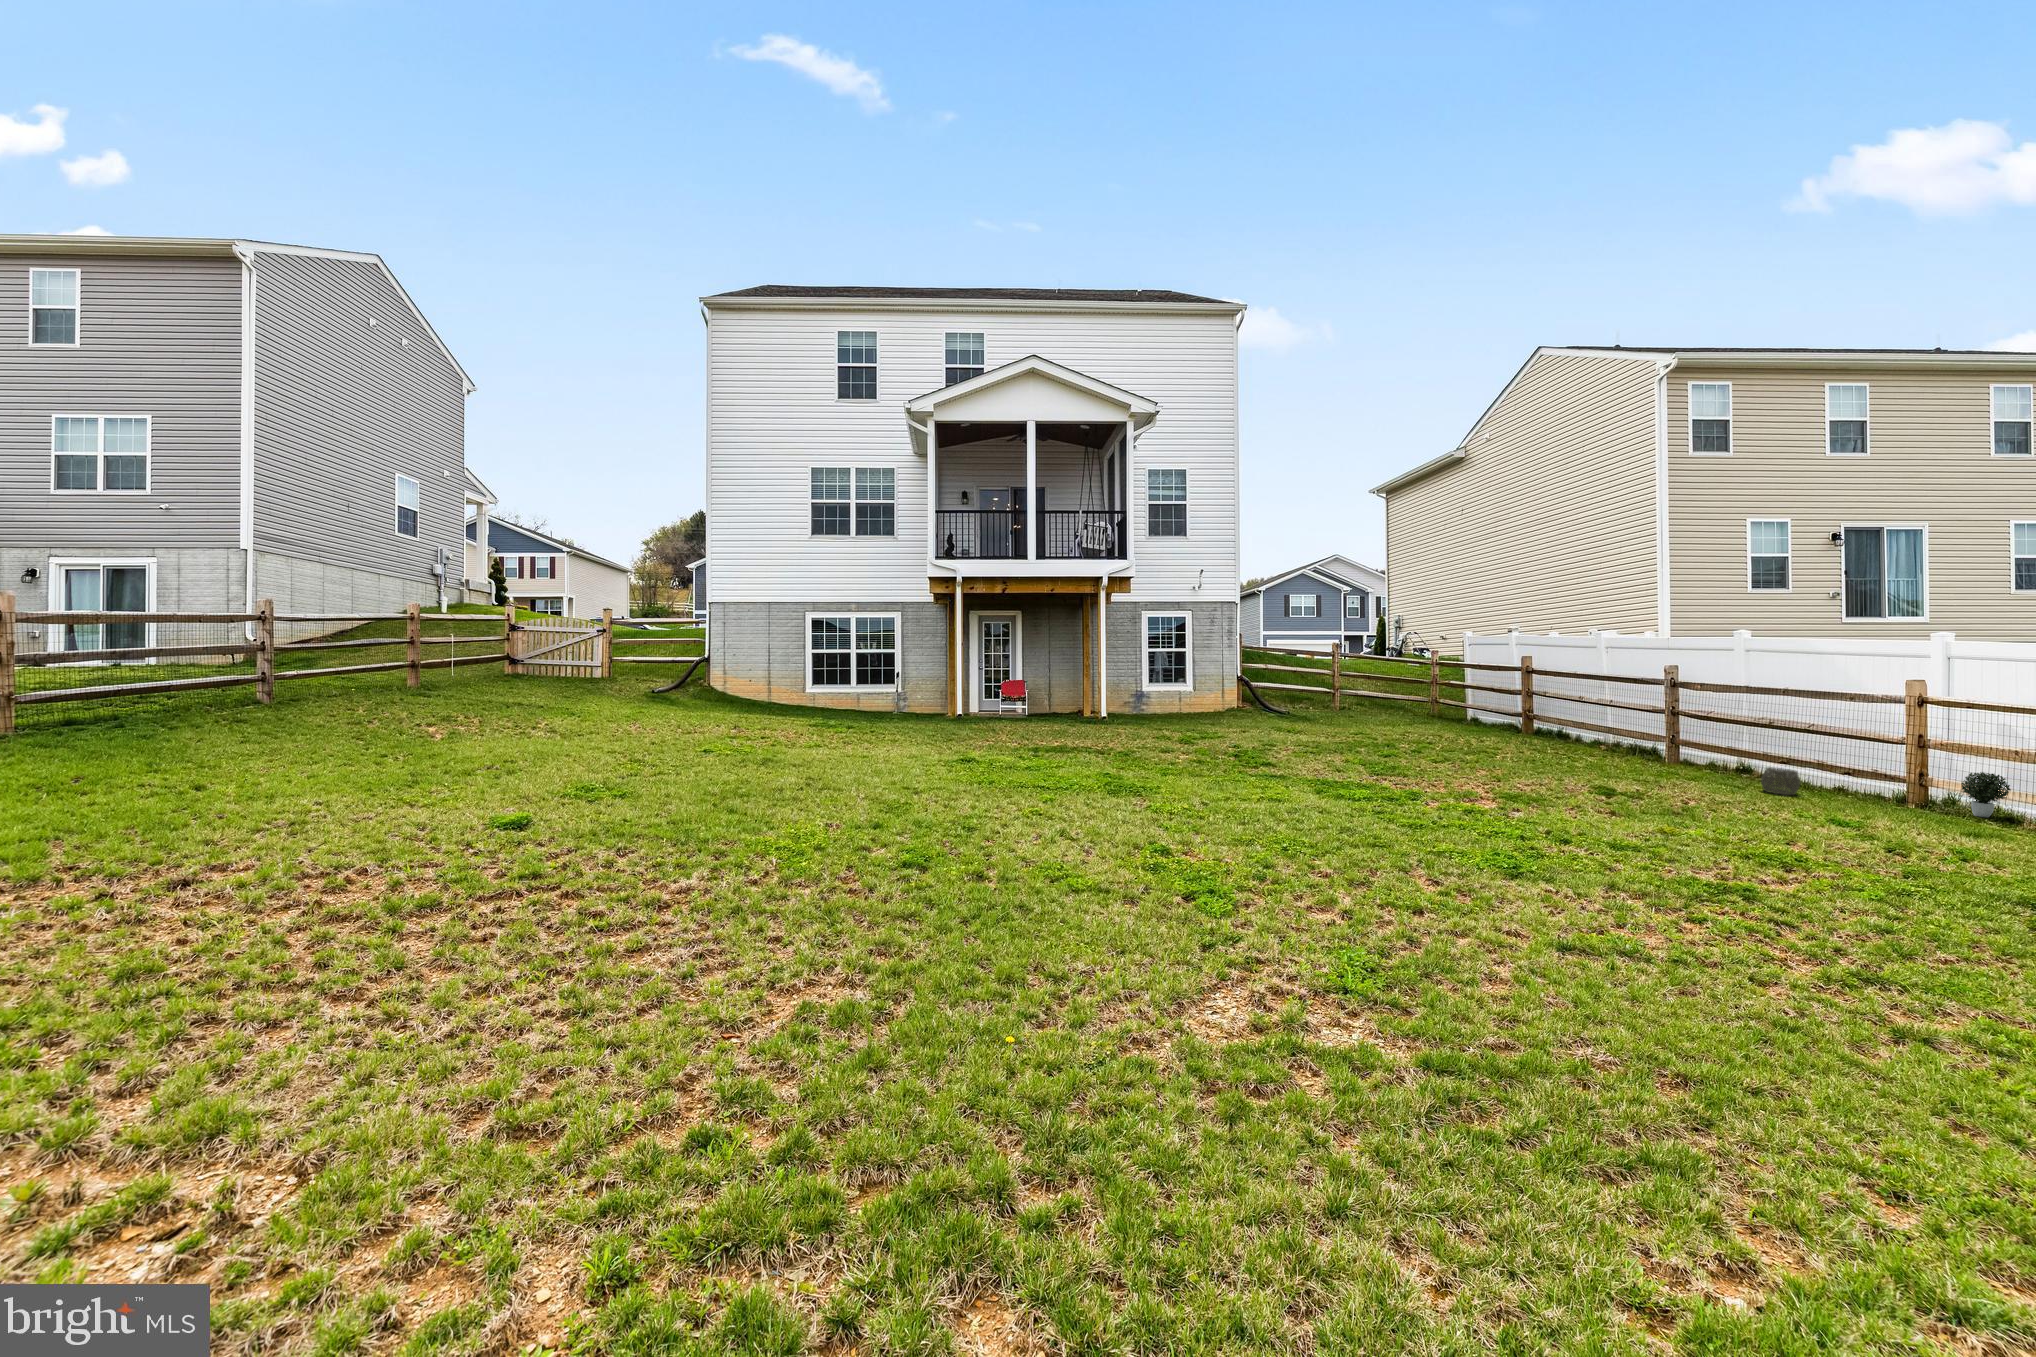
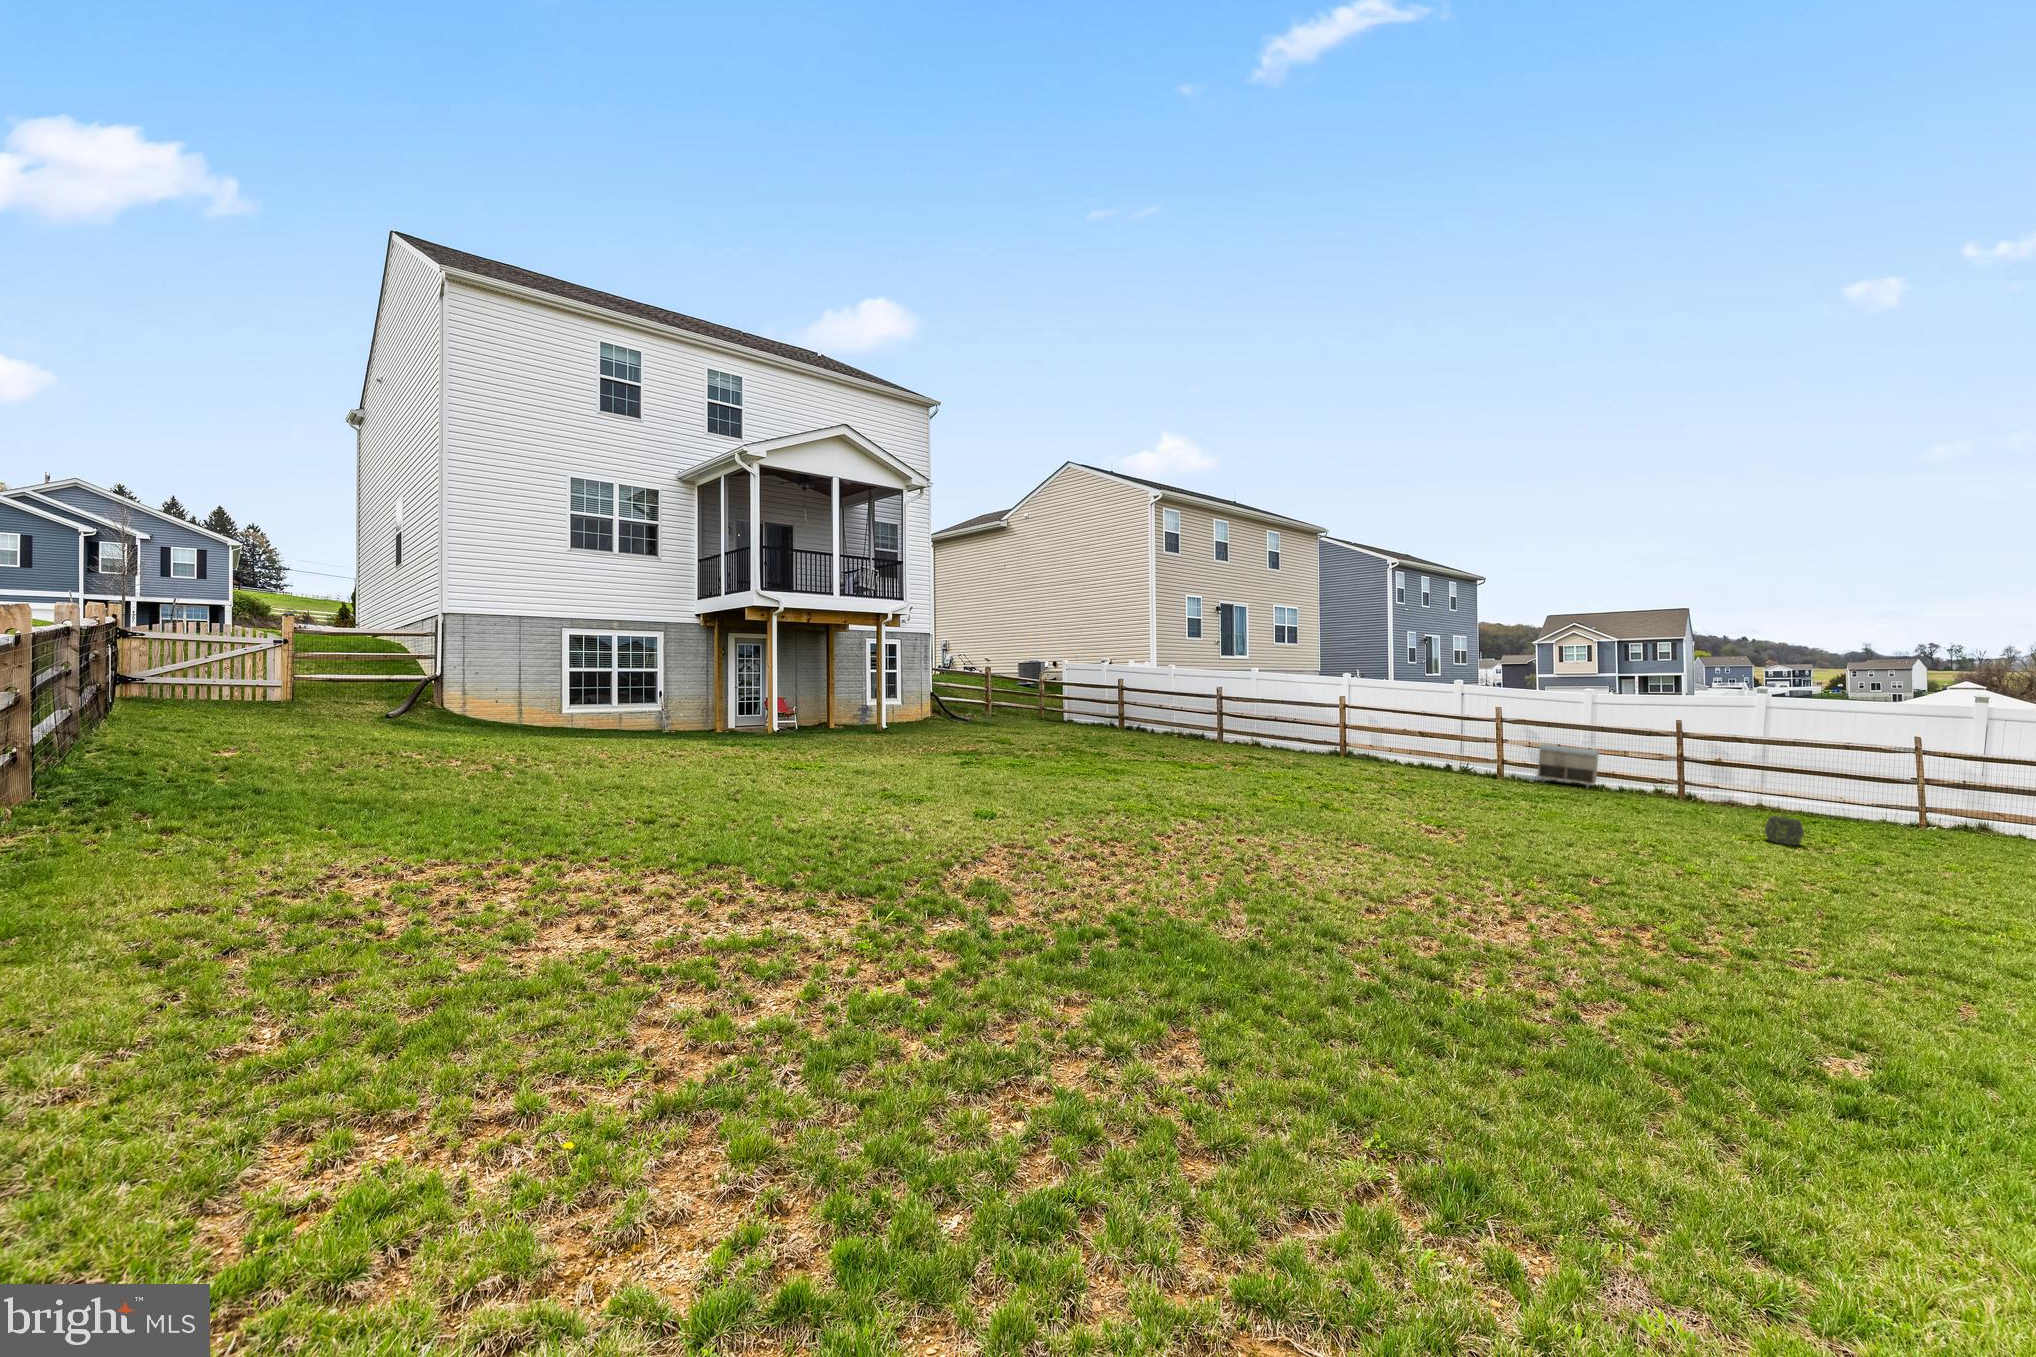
storage bench: none [1532,703,1592,743] -> present [1537,745,1599,787]
potted plant: present [1961,772,2011,817] -> none [1962,825,2011,871]

